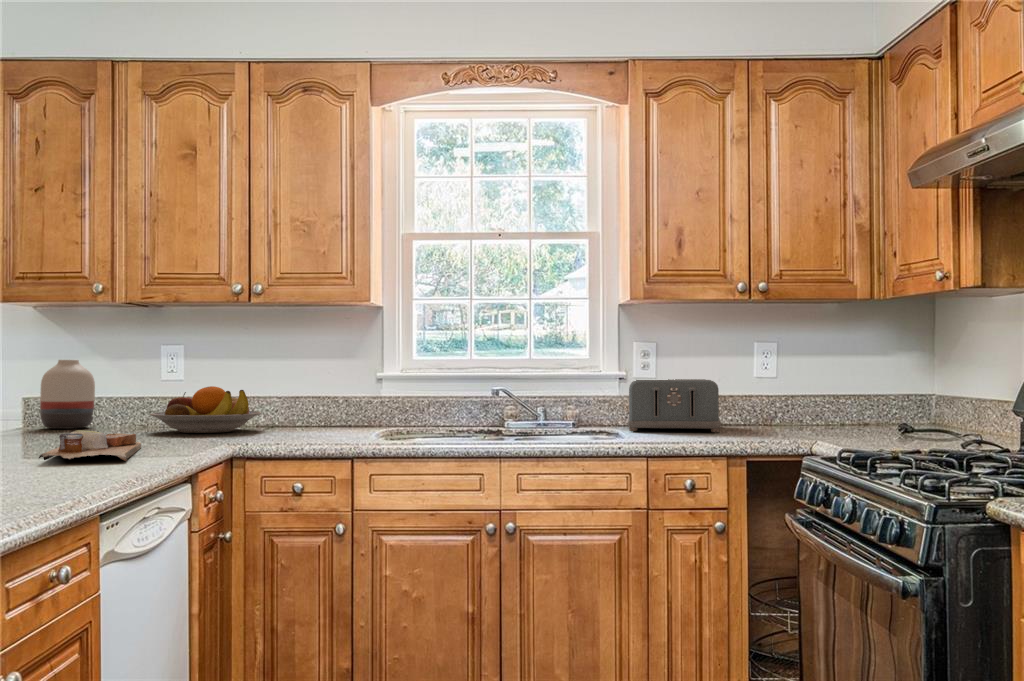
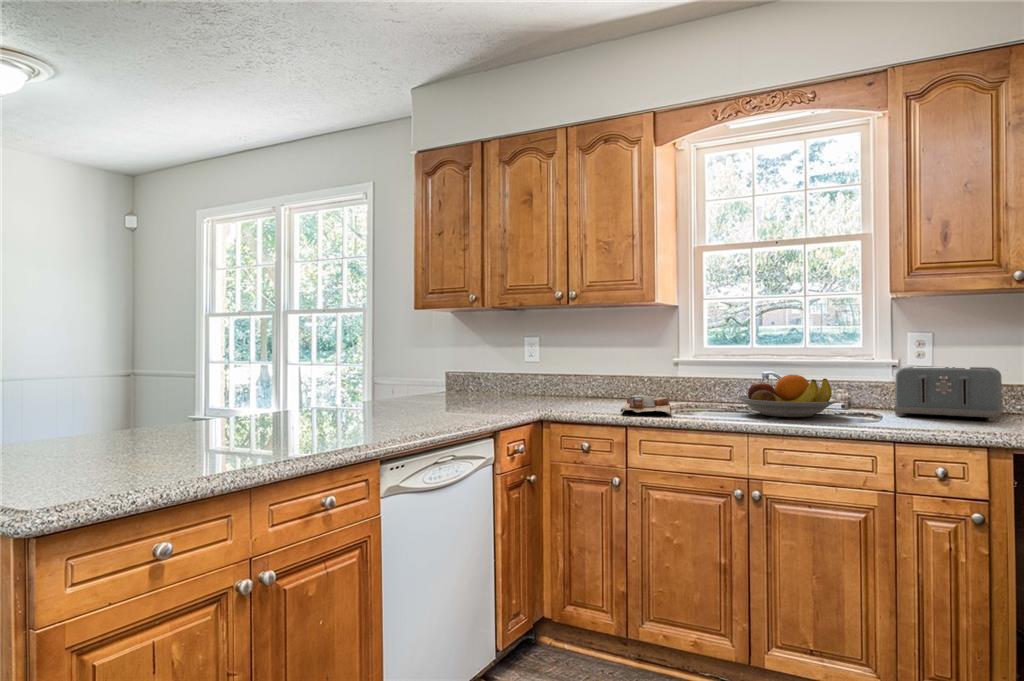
vase: present [40,360,95,429] -> none [453,349,484,395]
fruit bowl: present [150,386,261,433] -> present [736,375,840,417]
cutting board: present [39,430,141,461] -> present [621,395,671,415]

